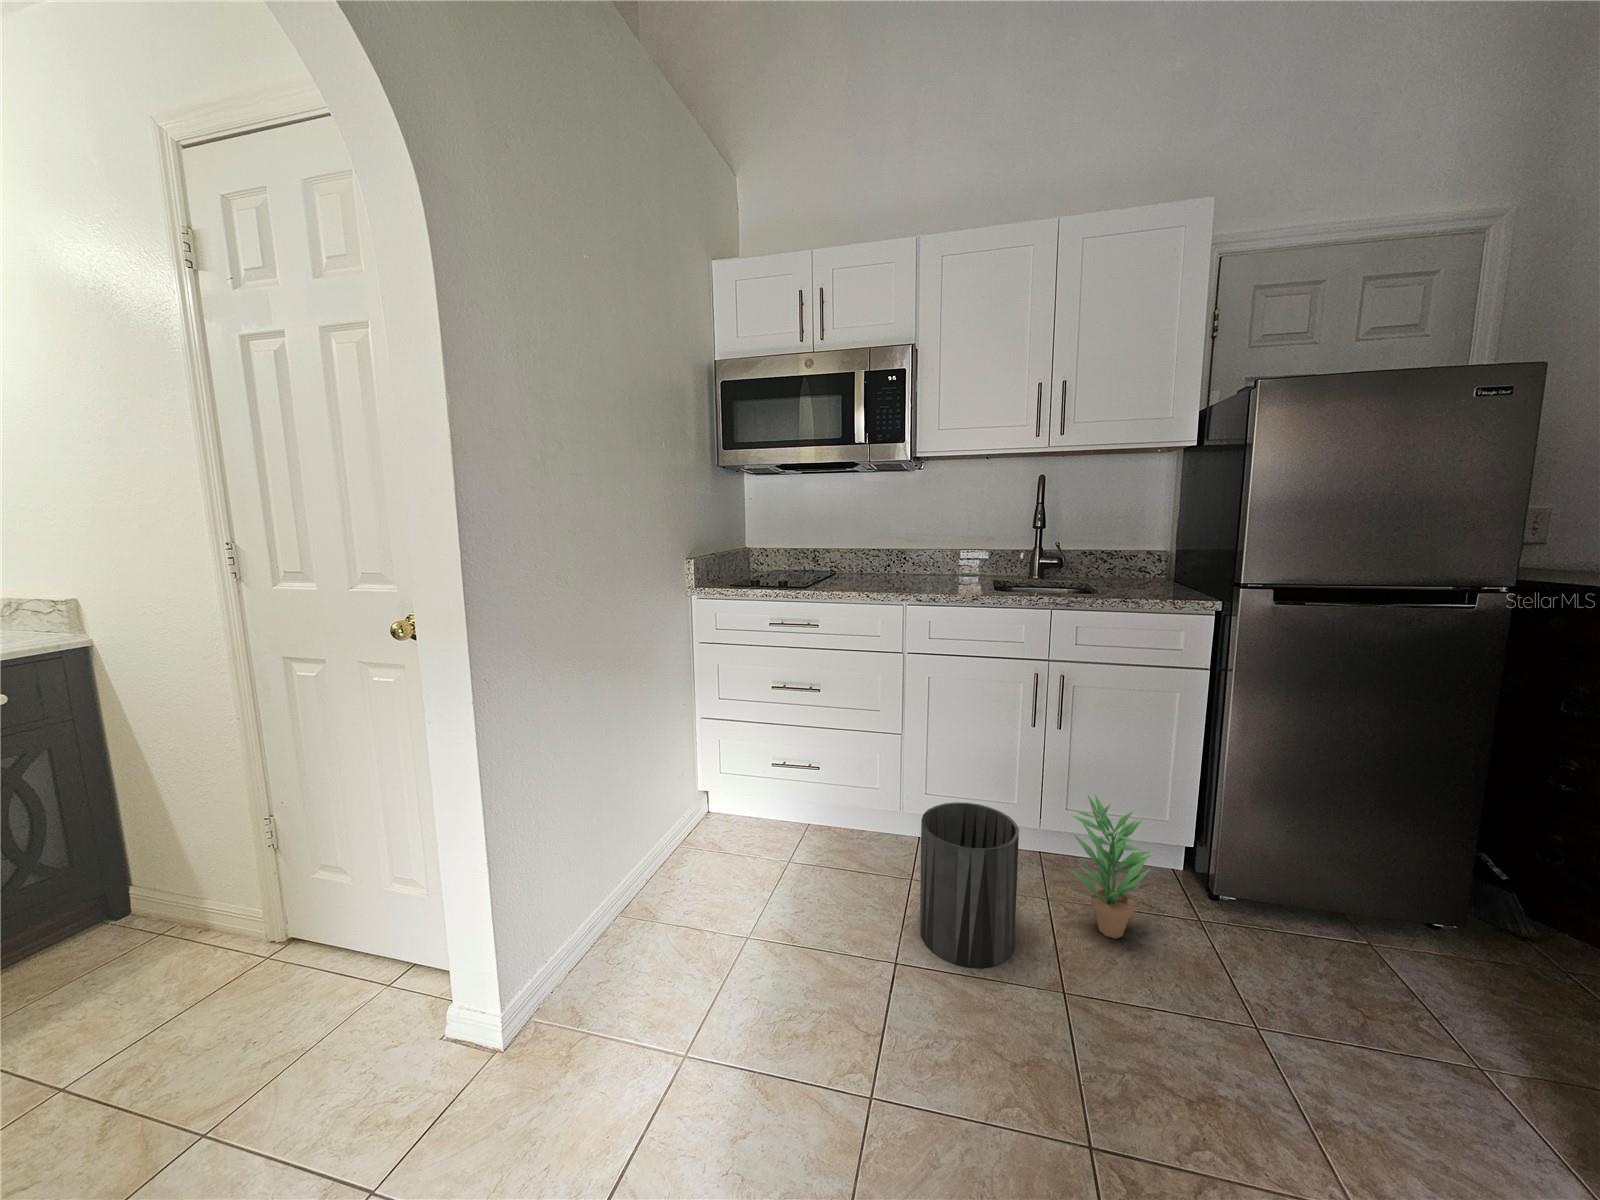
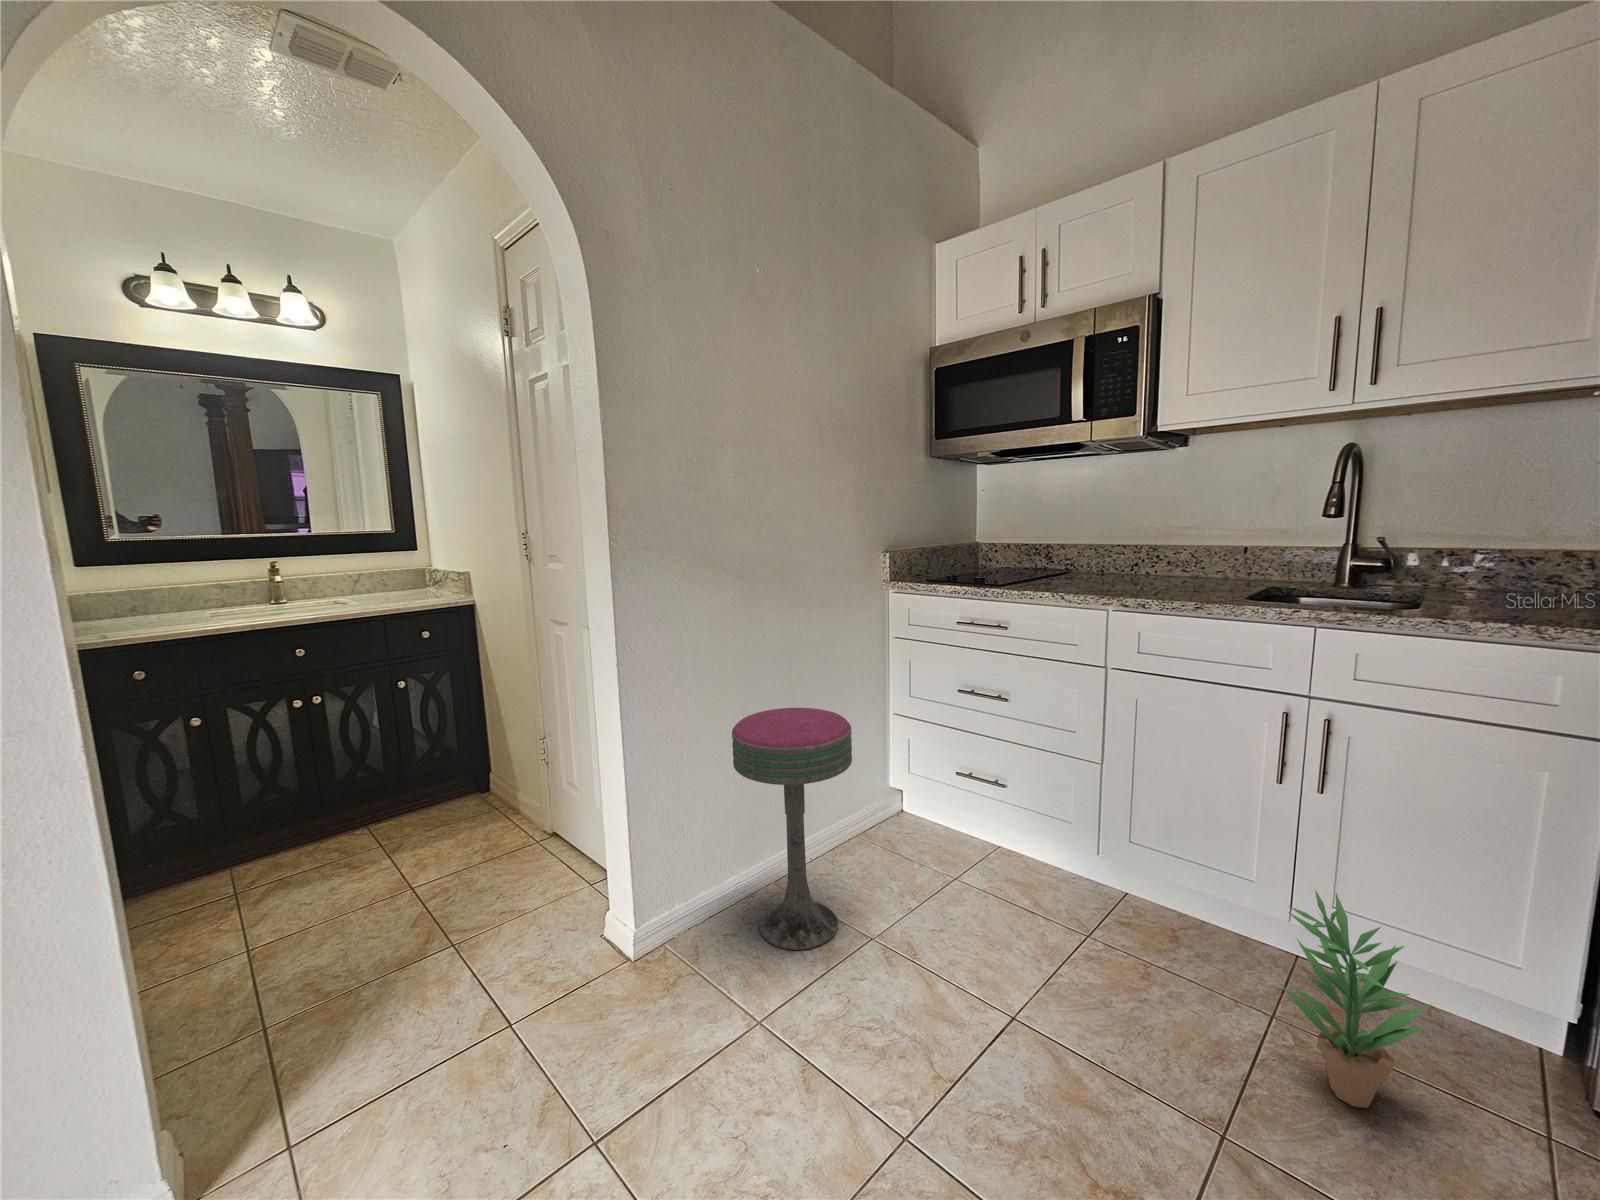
bar stool: none [595,721,722,975] -> present [732,708,852,950]
trash can: present [920,802,1019,968] -> none [1060,856,1193,1069]

